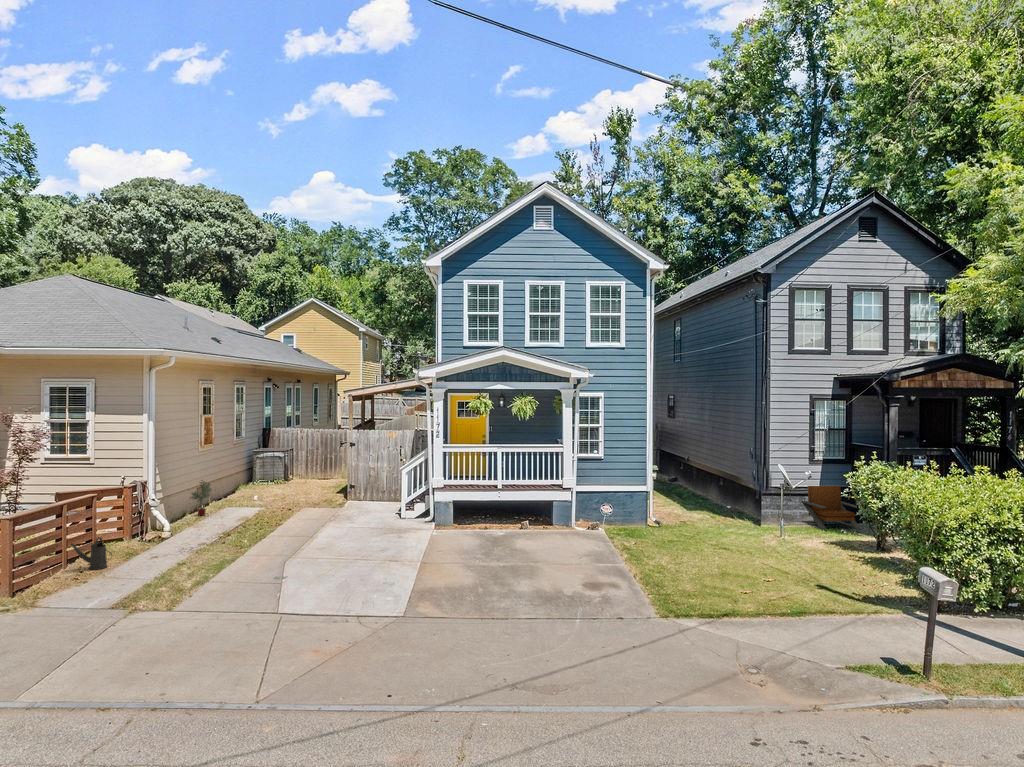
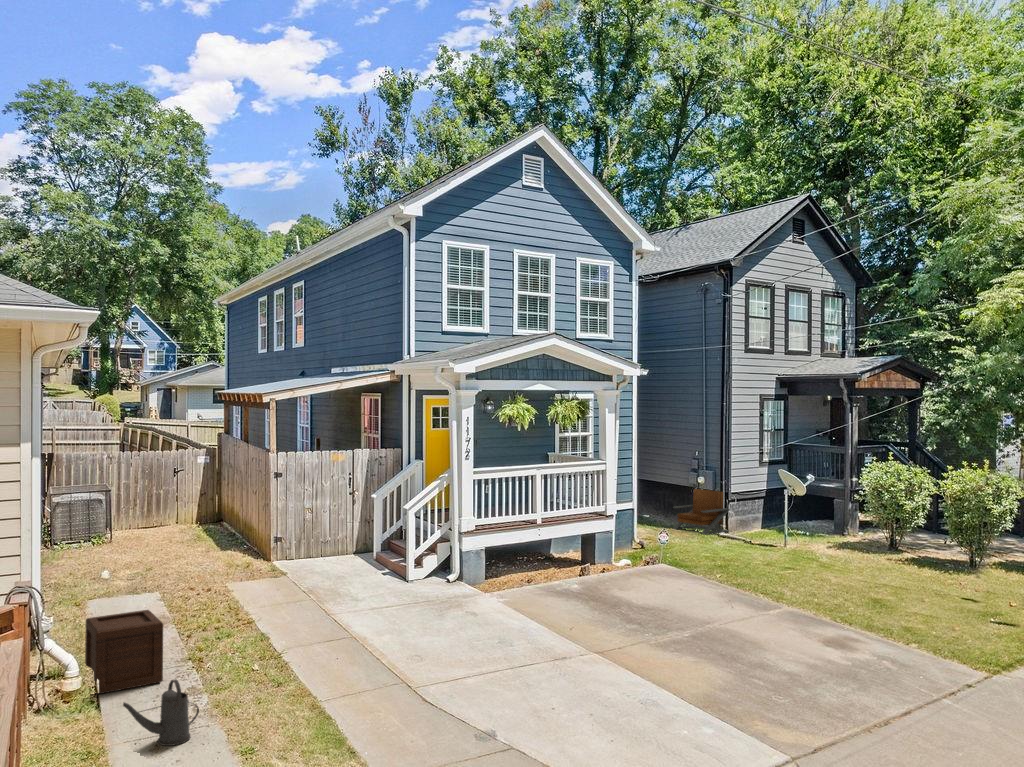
potted tree: present [191,480,212,516] -> none [46,563,87,631]
lounge chair: present [801,486,860,529] -> present [673,489,730,535]
wooden crate: none [128,506,179,544] -> present [85,610,163,694]

